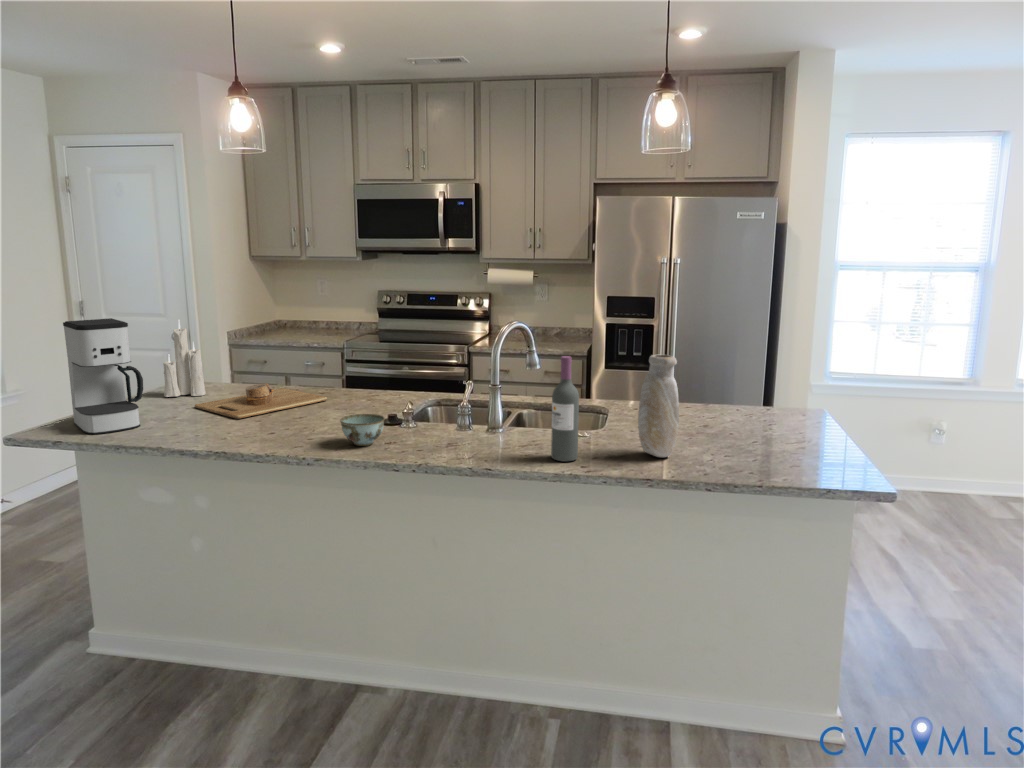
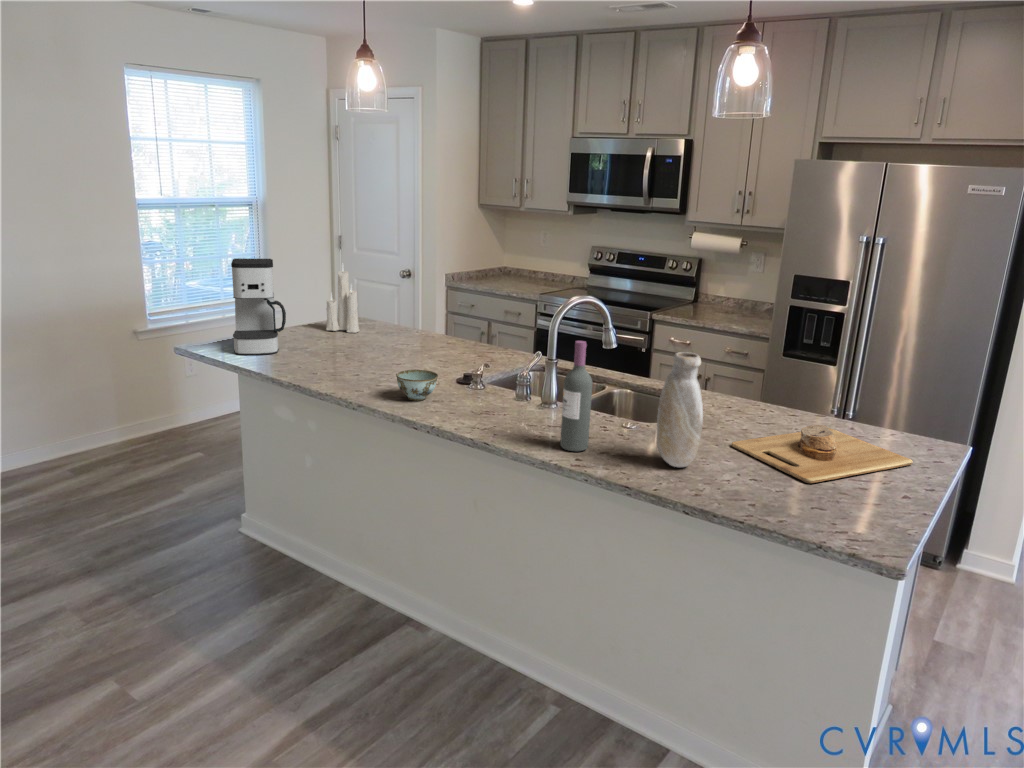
cutting board: present [195,383,327,419] -> present [731,425,913,483]

